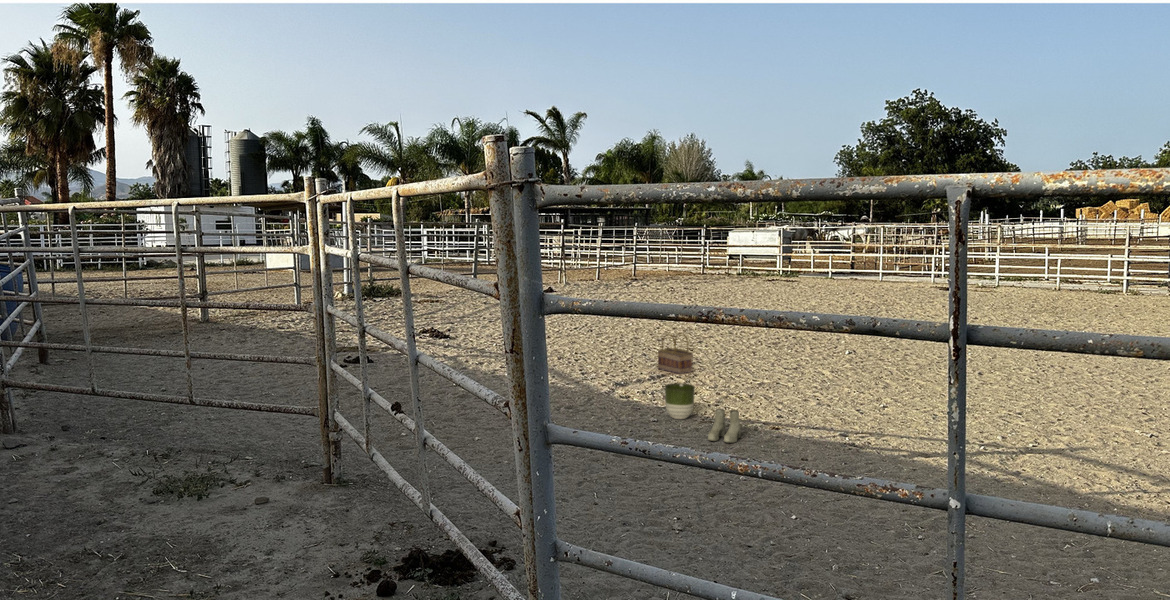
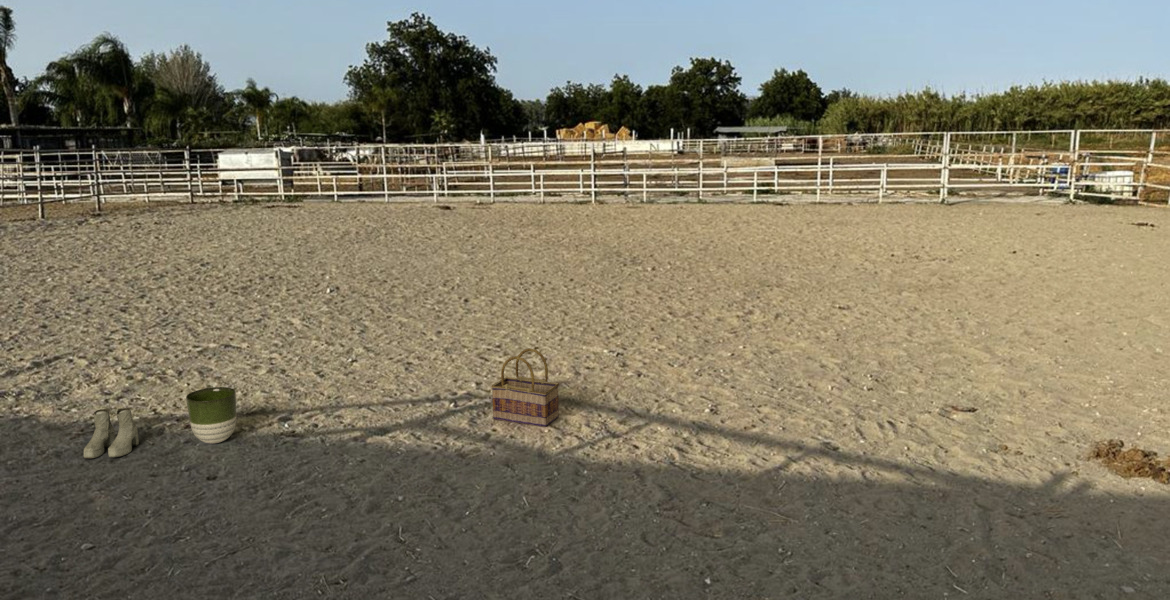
basket: present [658,332,693,374] -> present [491,348,559,427]
planter: present [665,383,695,419] -> present [186,387,236,444]

